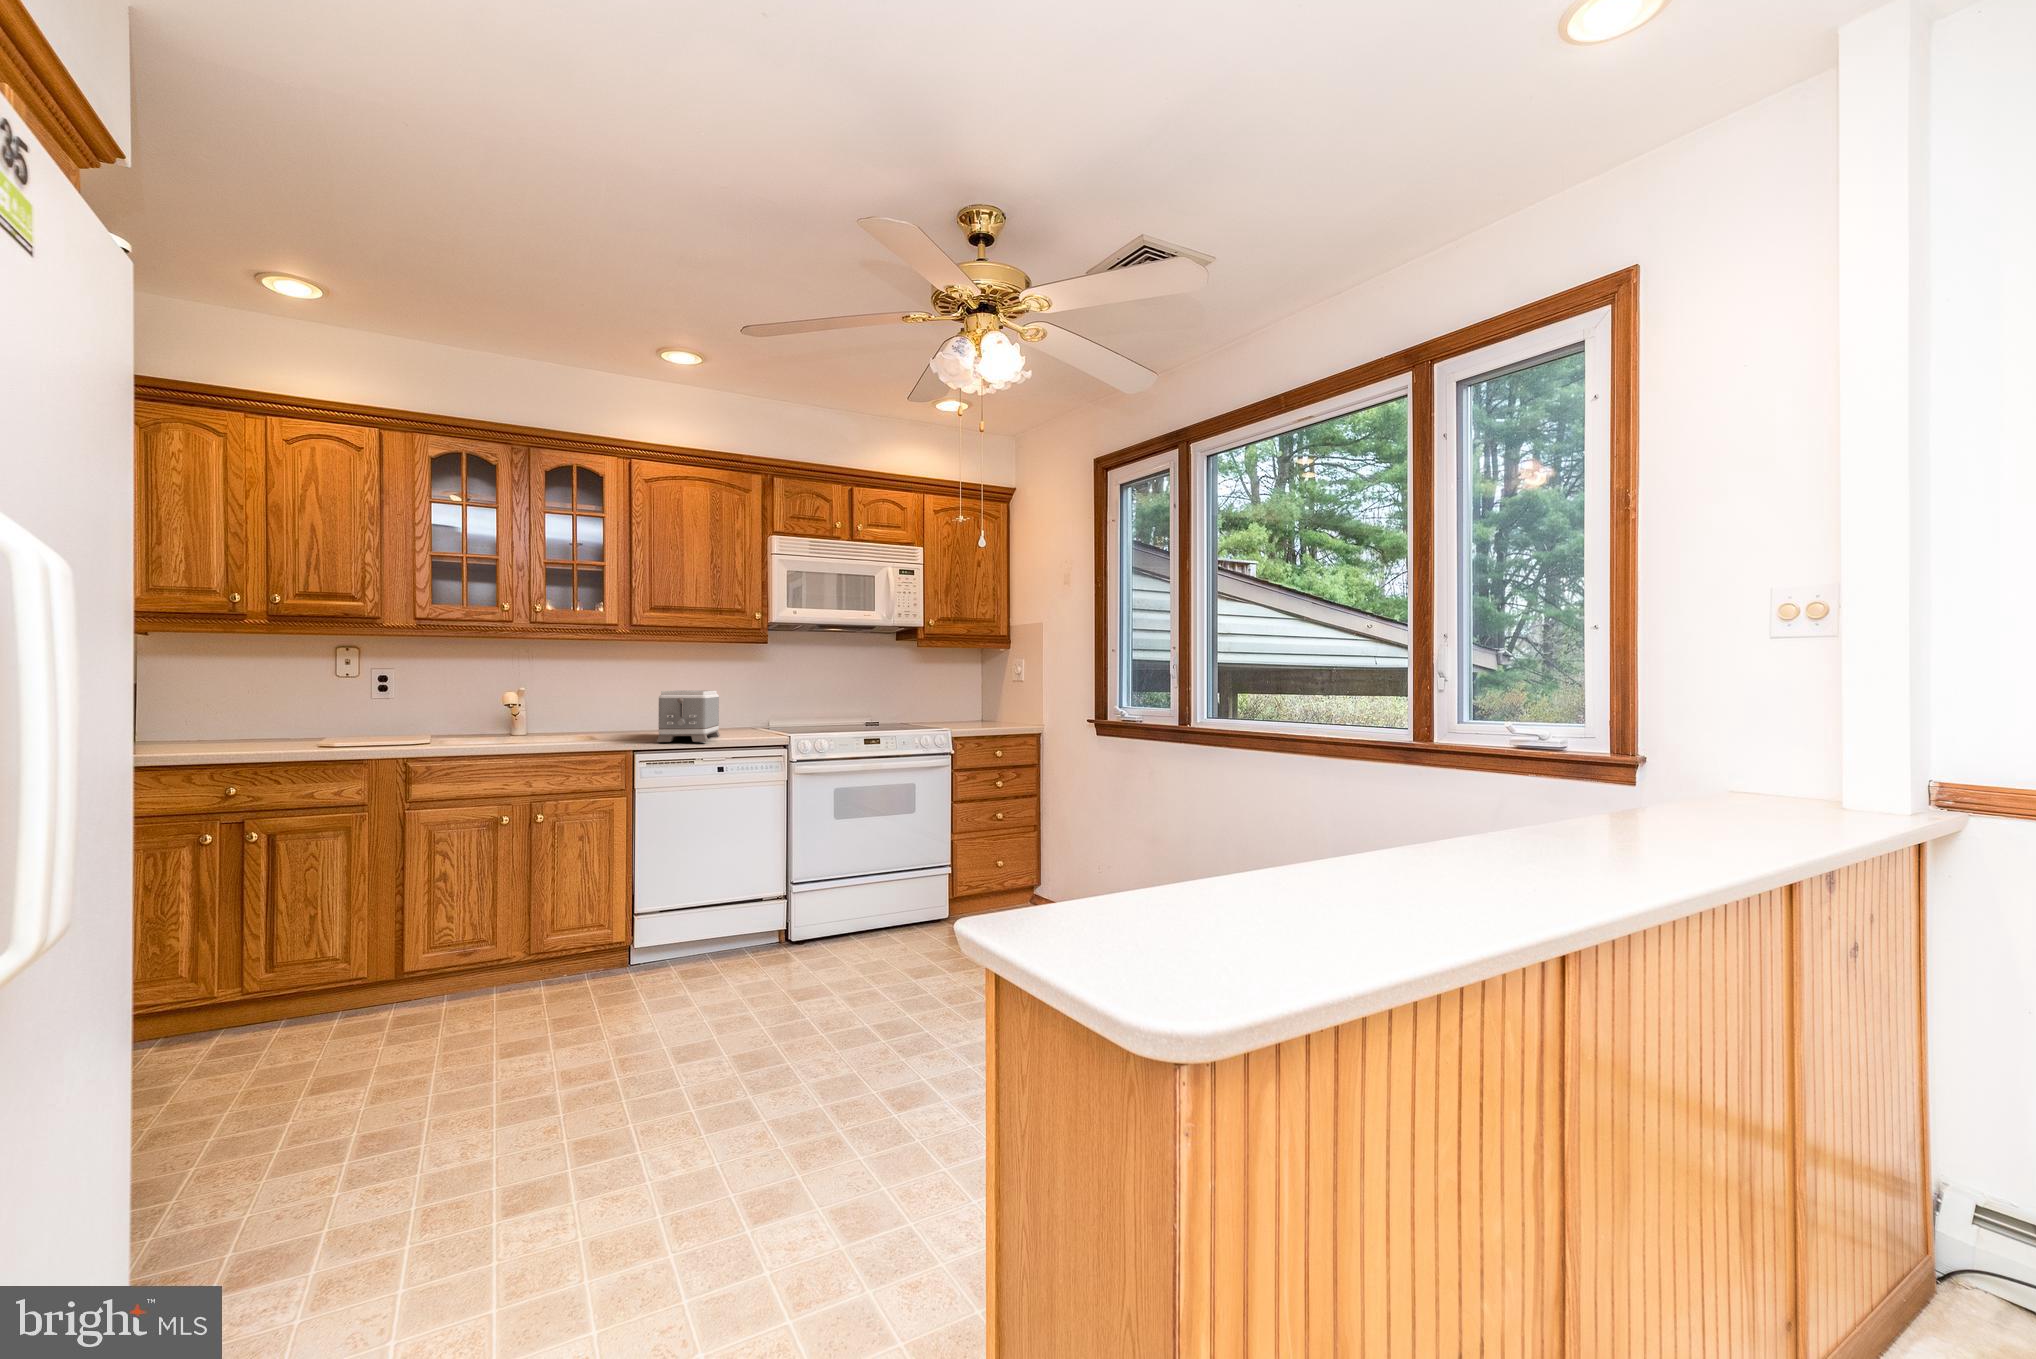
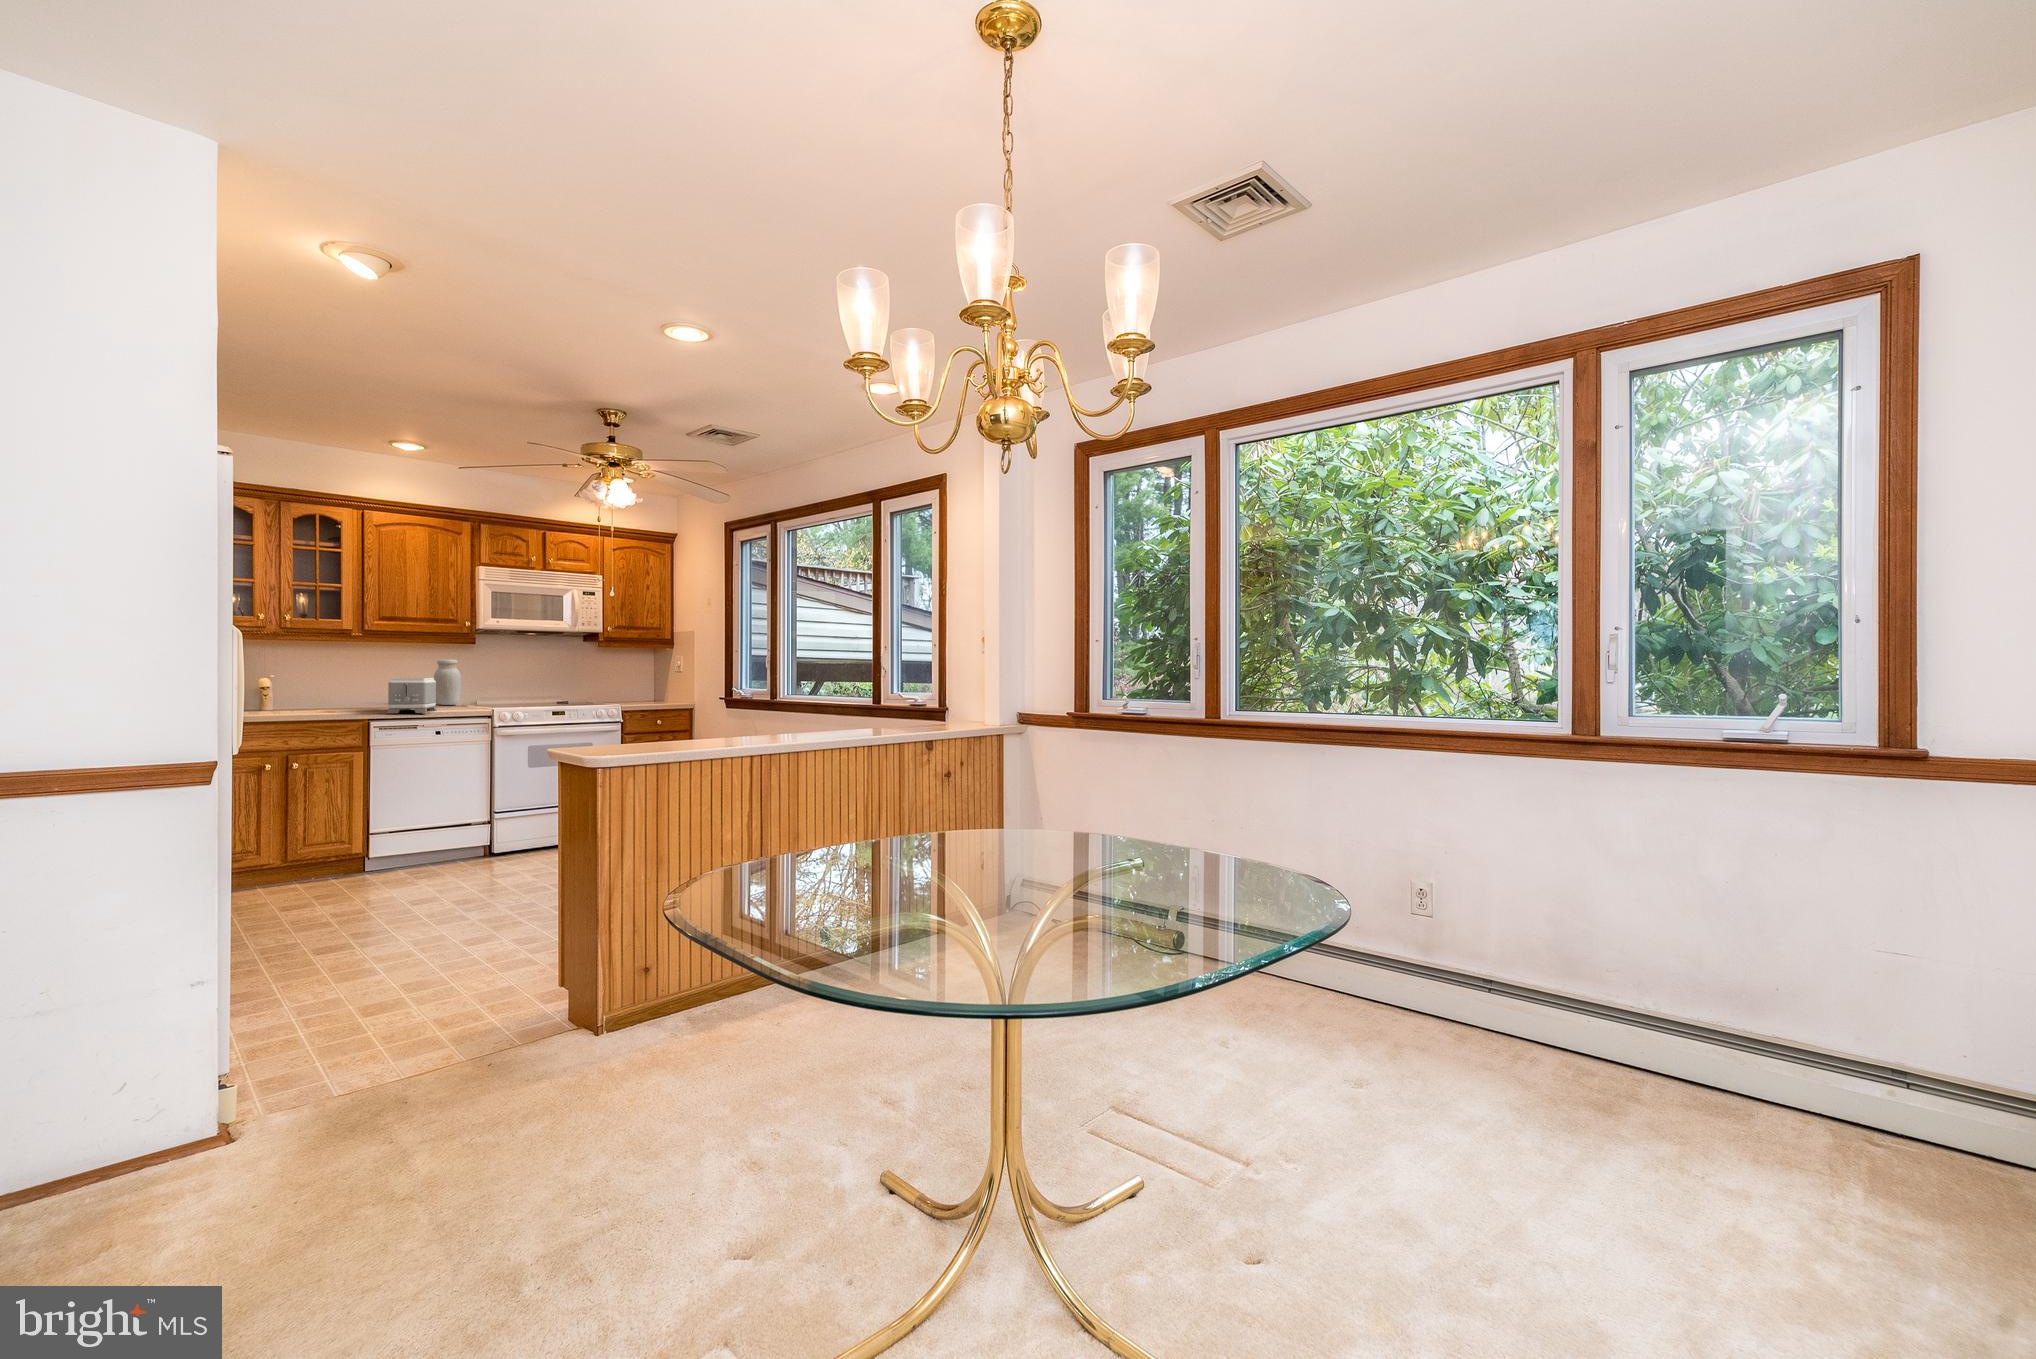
jar: none [716,665,750,727] -> present [434,659,461,705]

